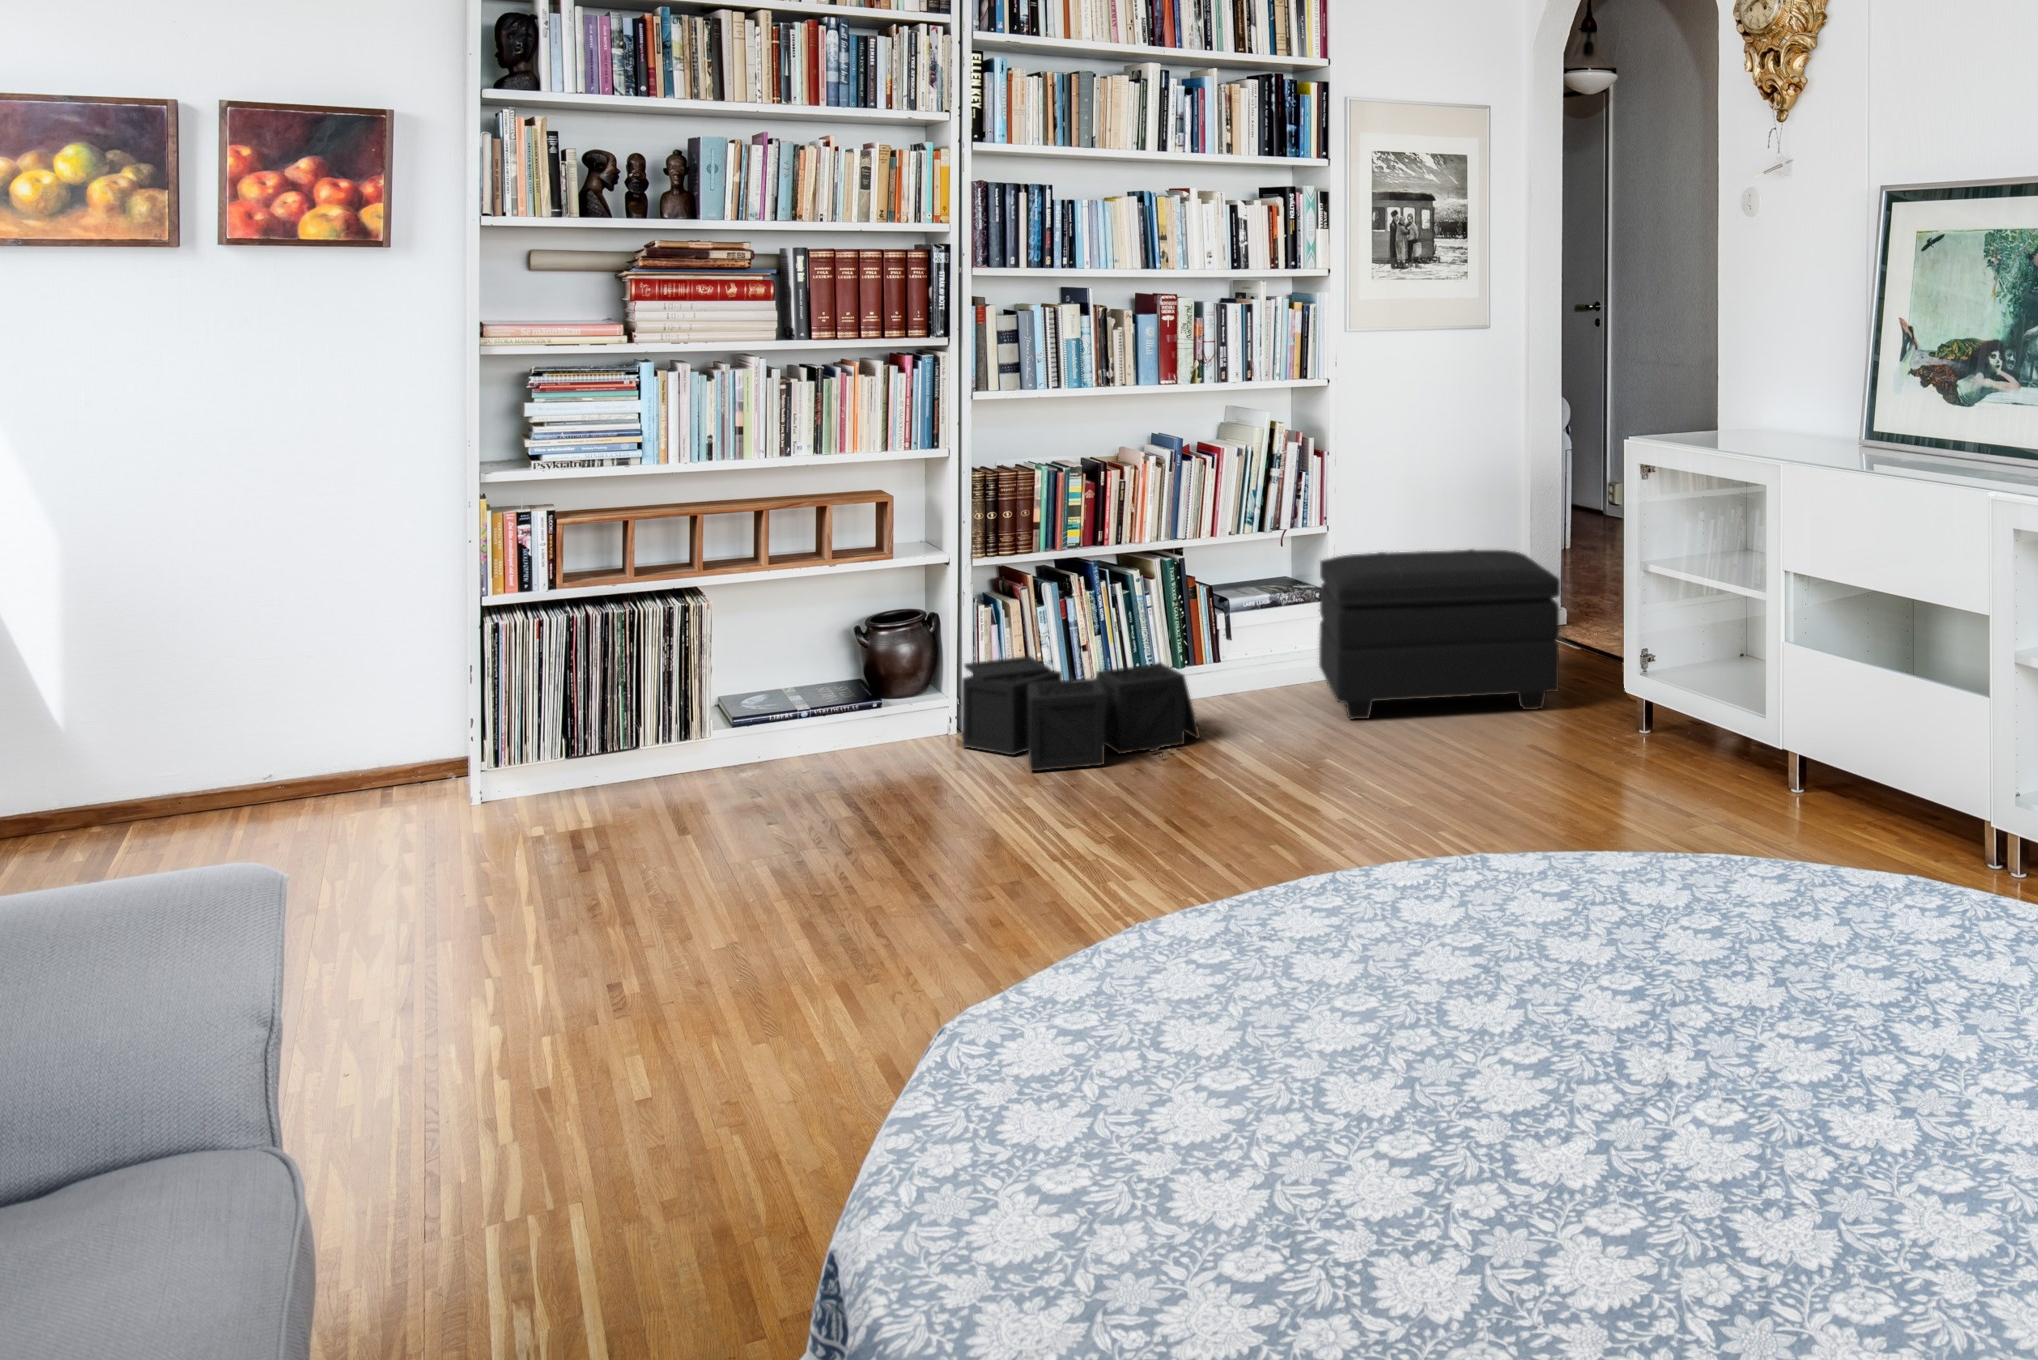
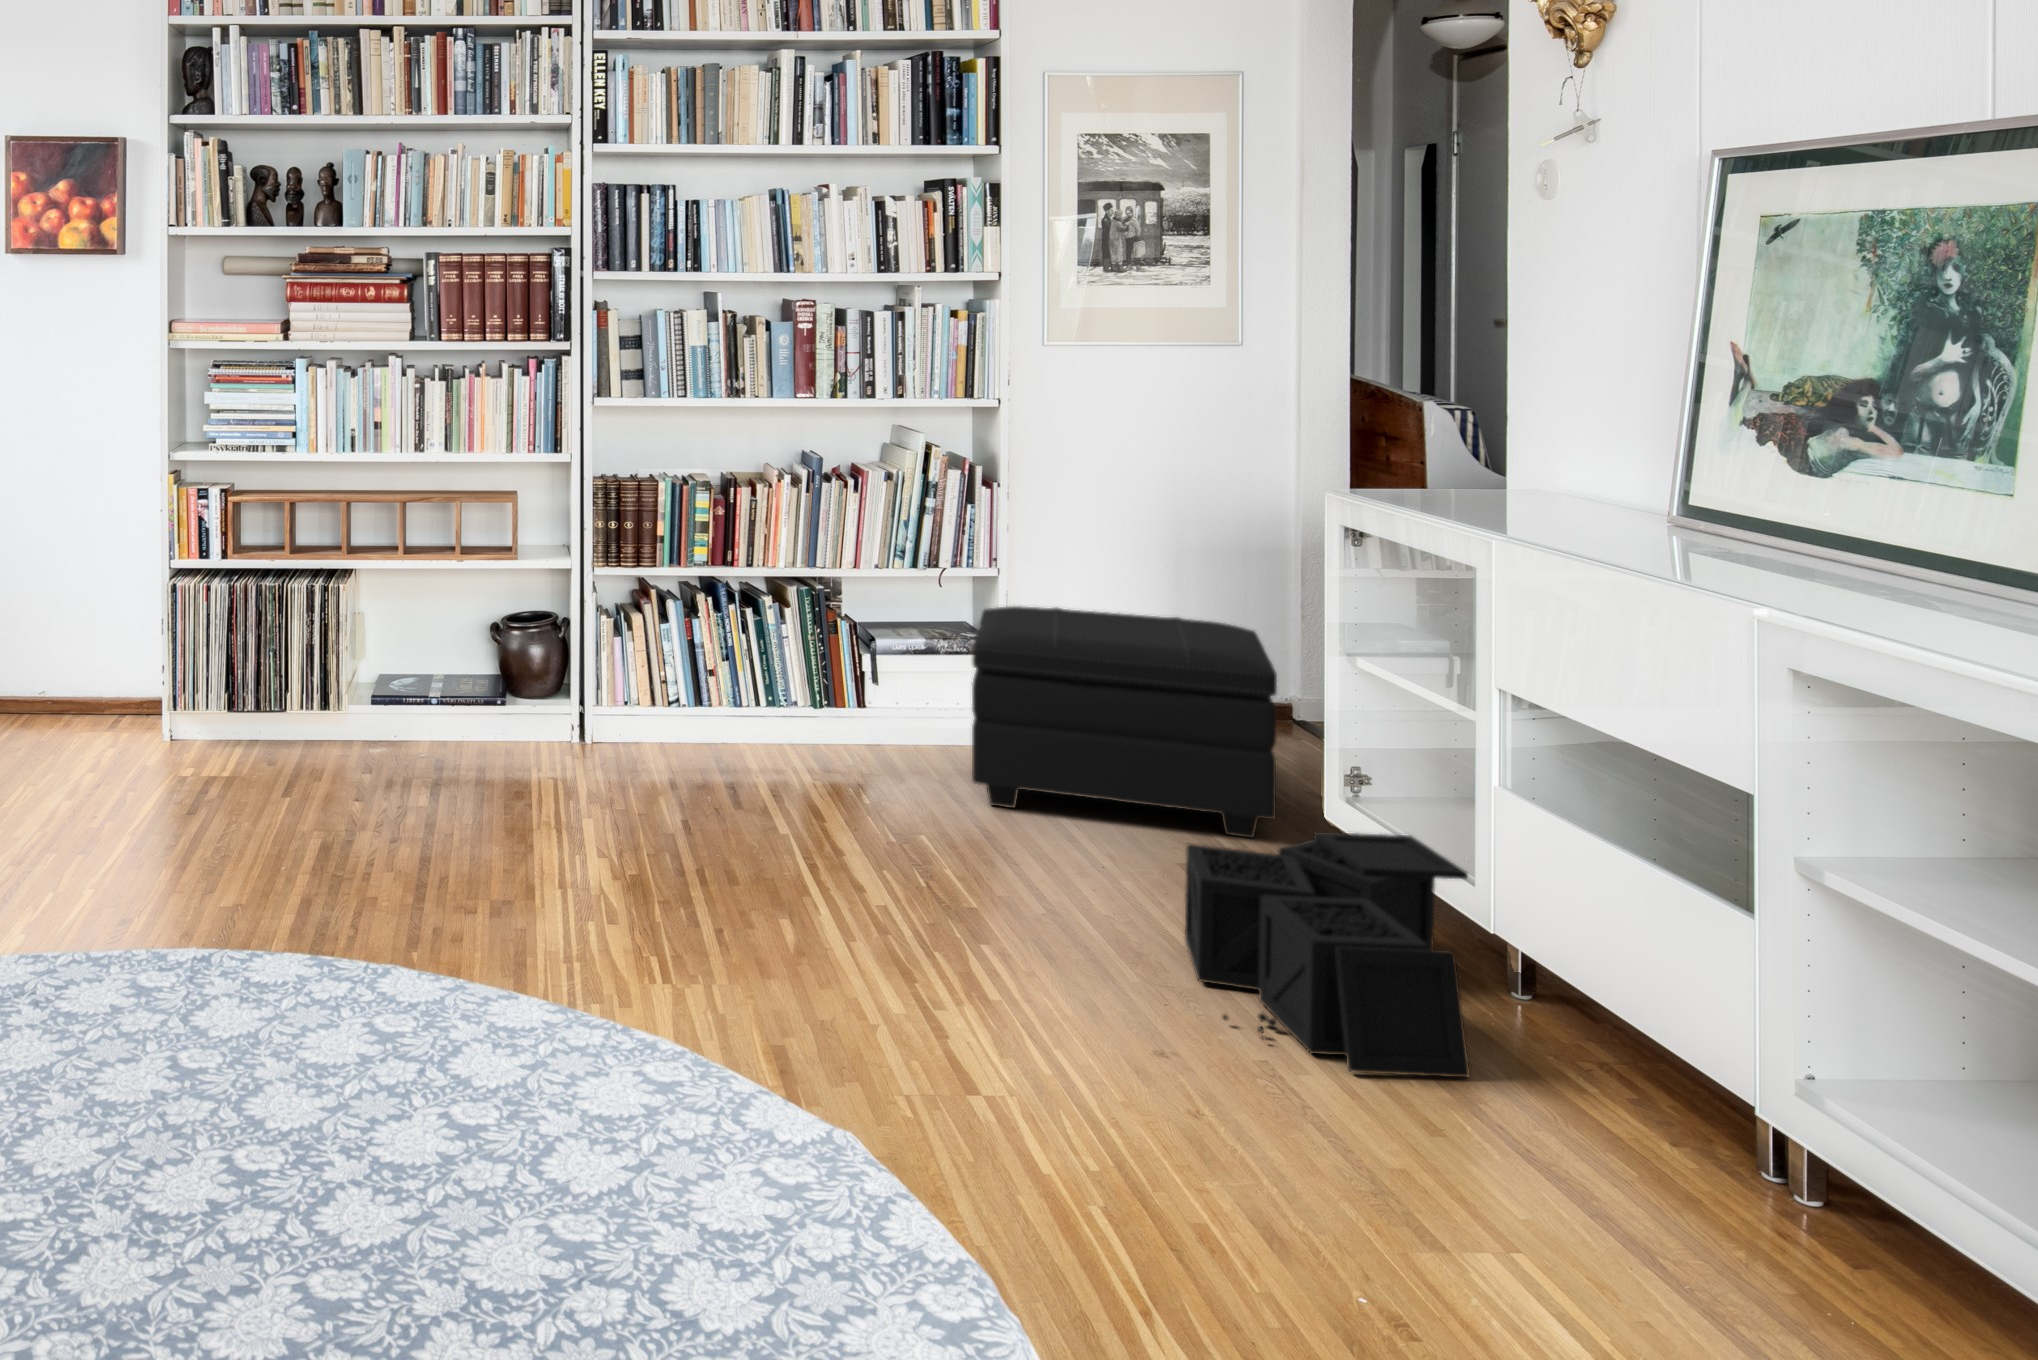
storage bin: present [962,656,1200,771] -> present [1185,832,1470,1077]

